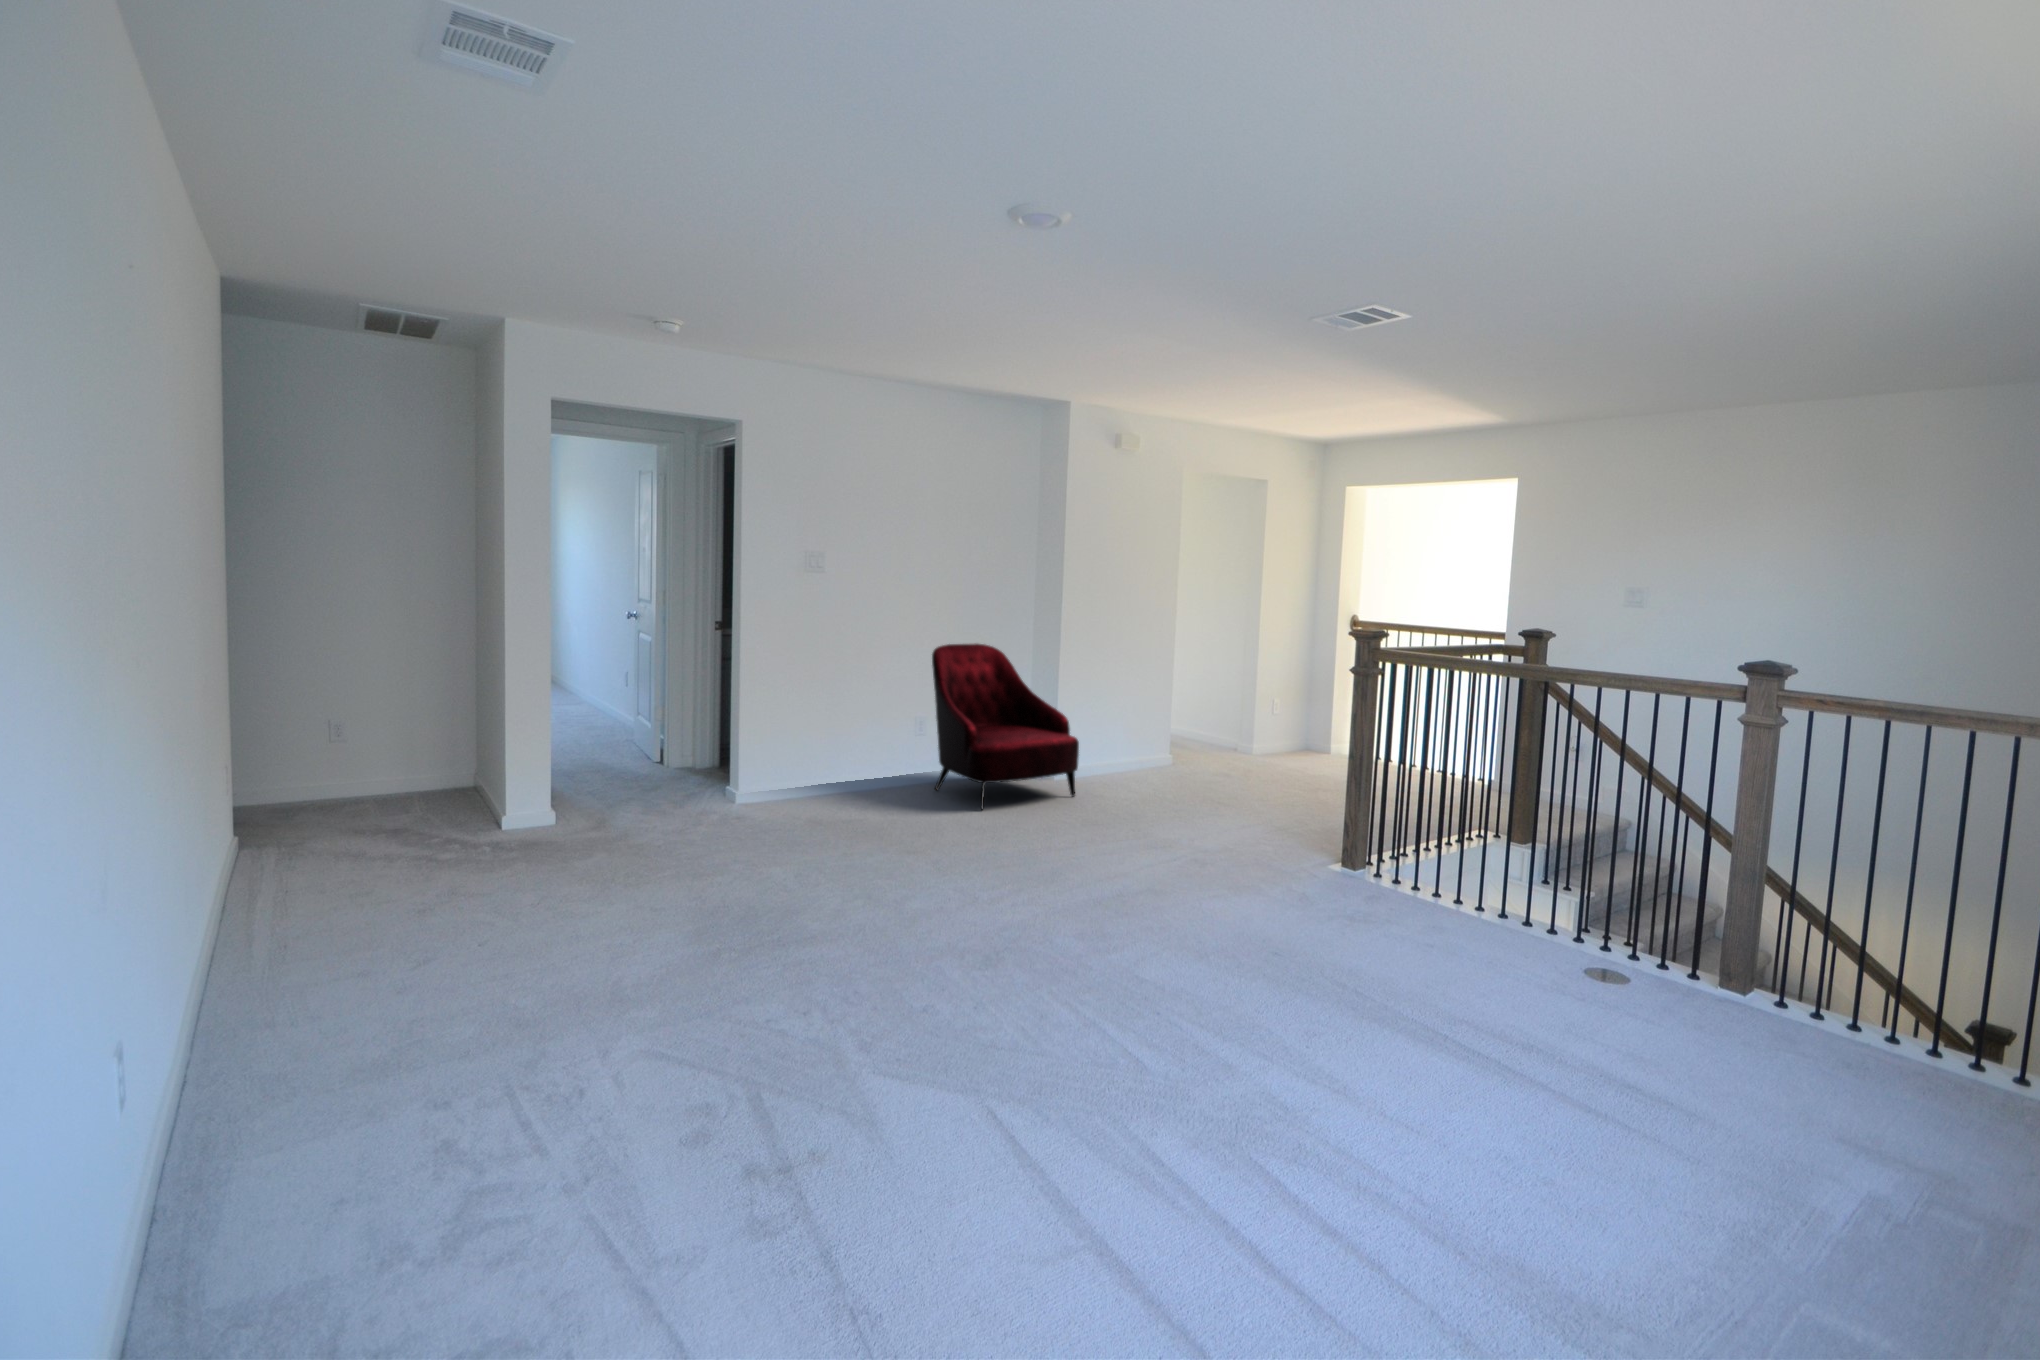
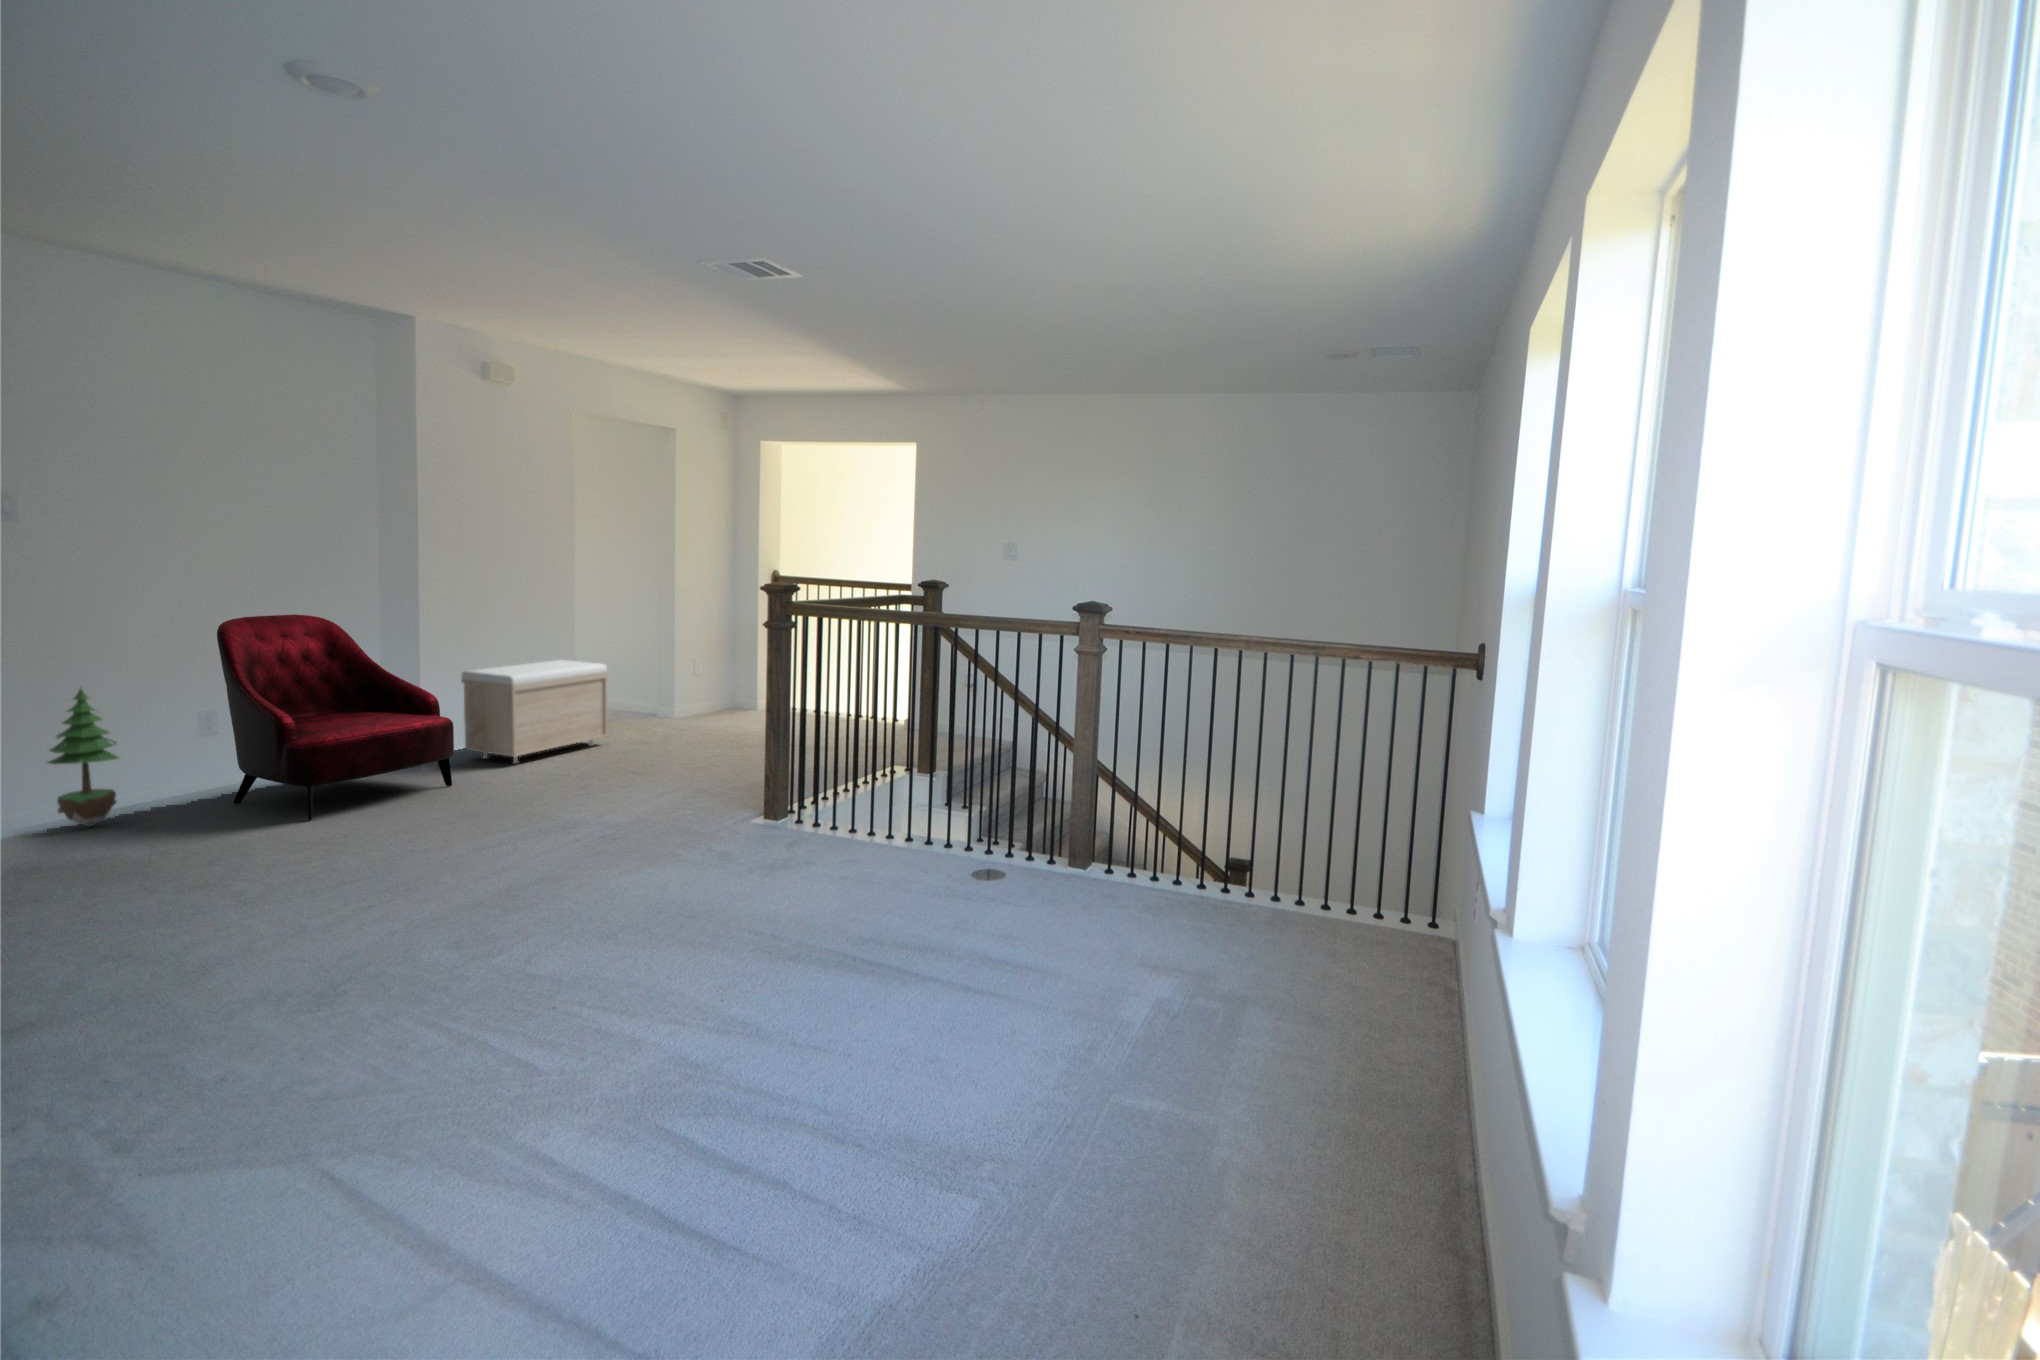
potted tree: none [838,692,876,795] -> present [48,688,118,827]
storage bench: none [1084,692,1198,784] -> present [461,660,608,763]

